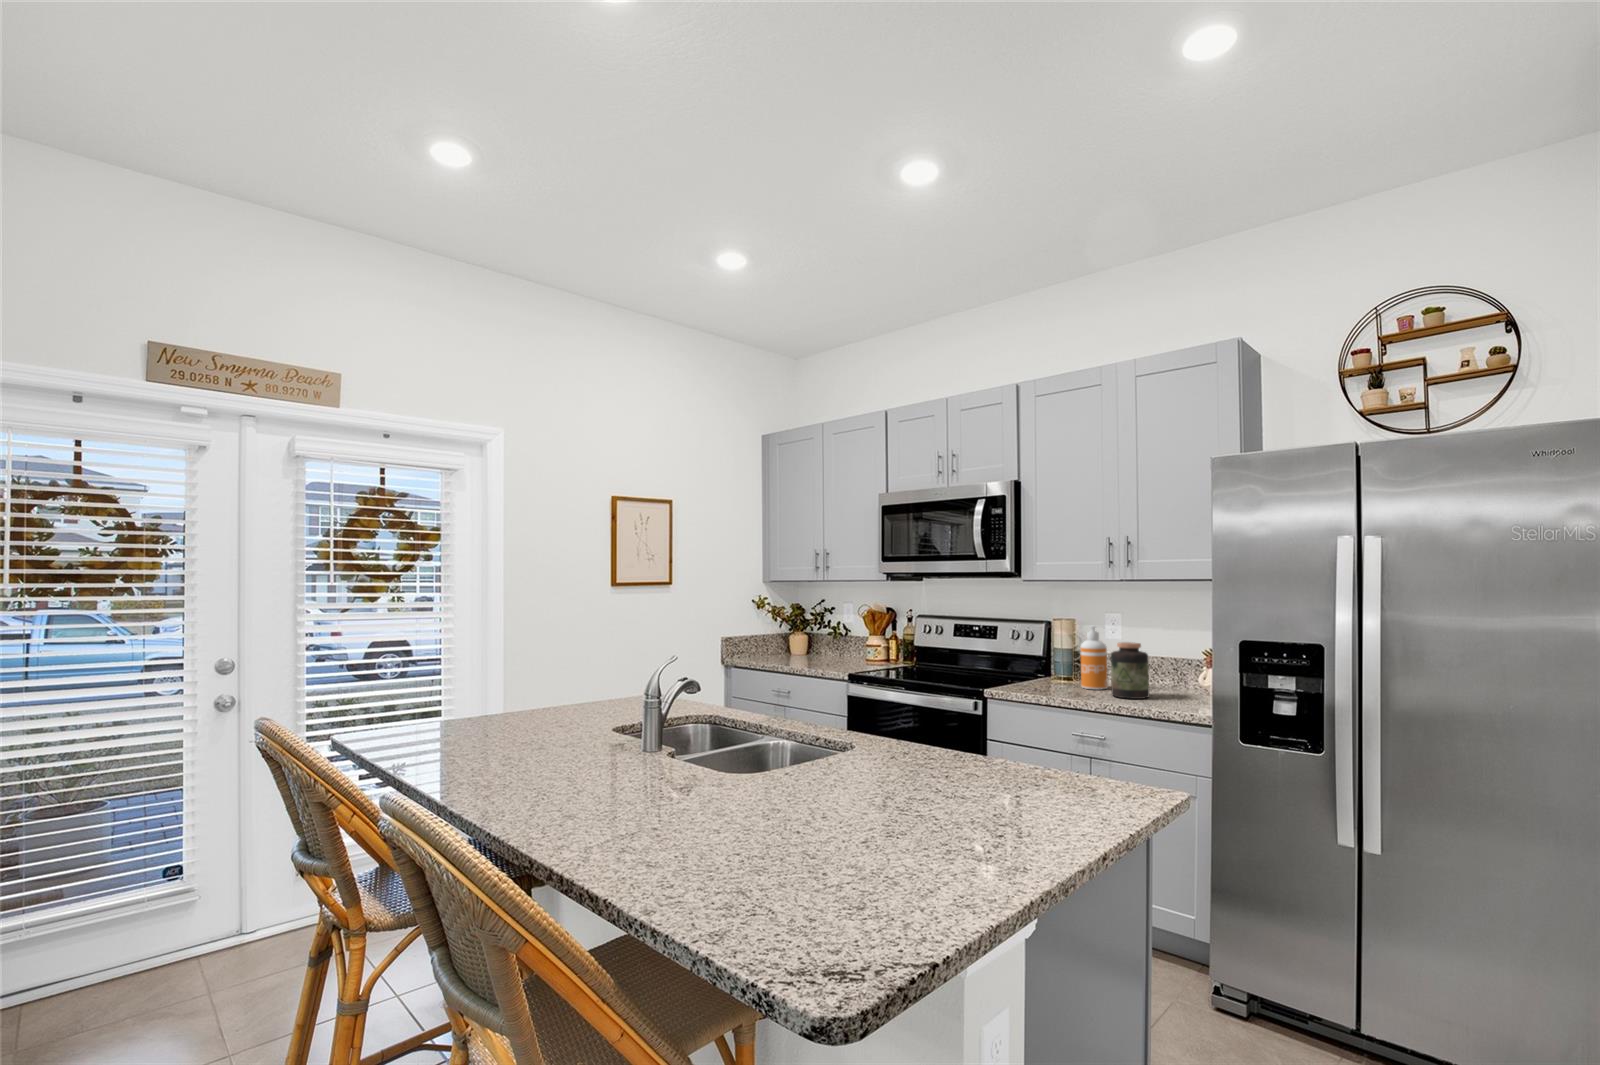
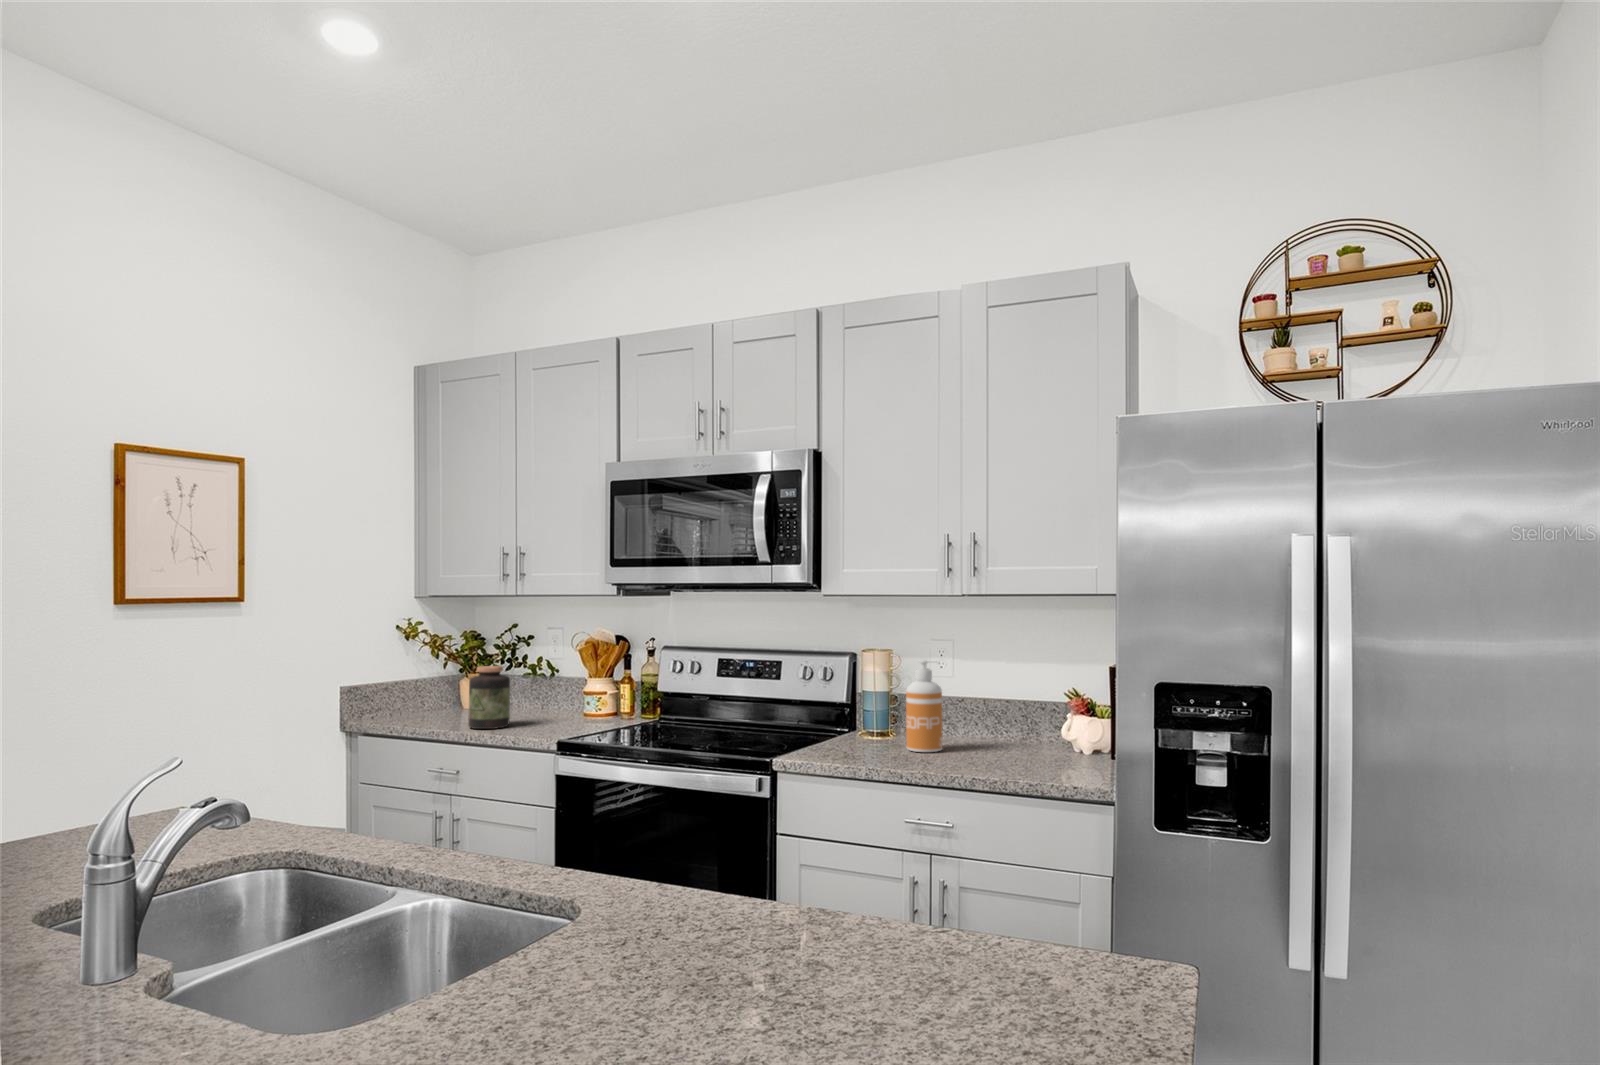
jar: present [1111,642,1149,699] -> present [468,666,510,729]

